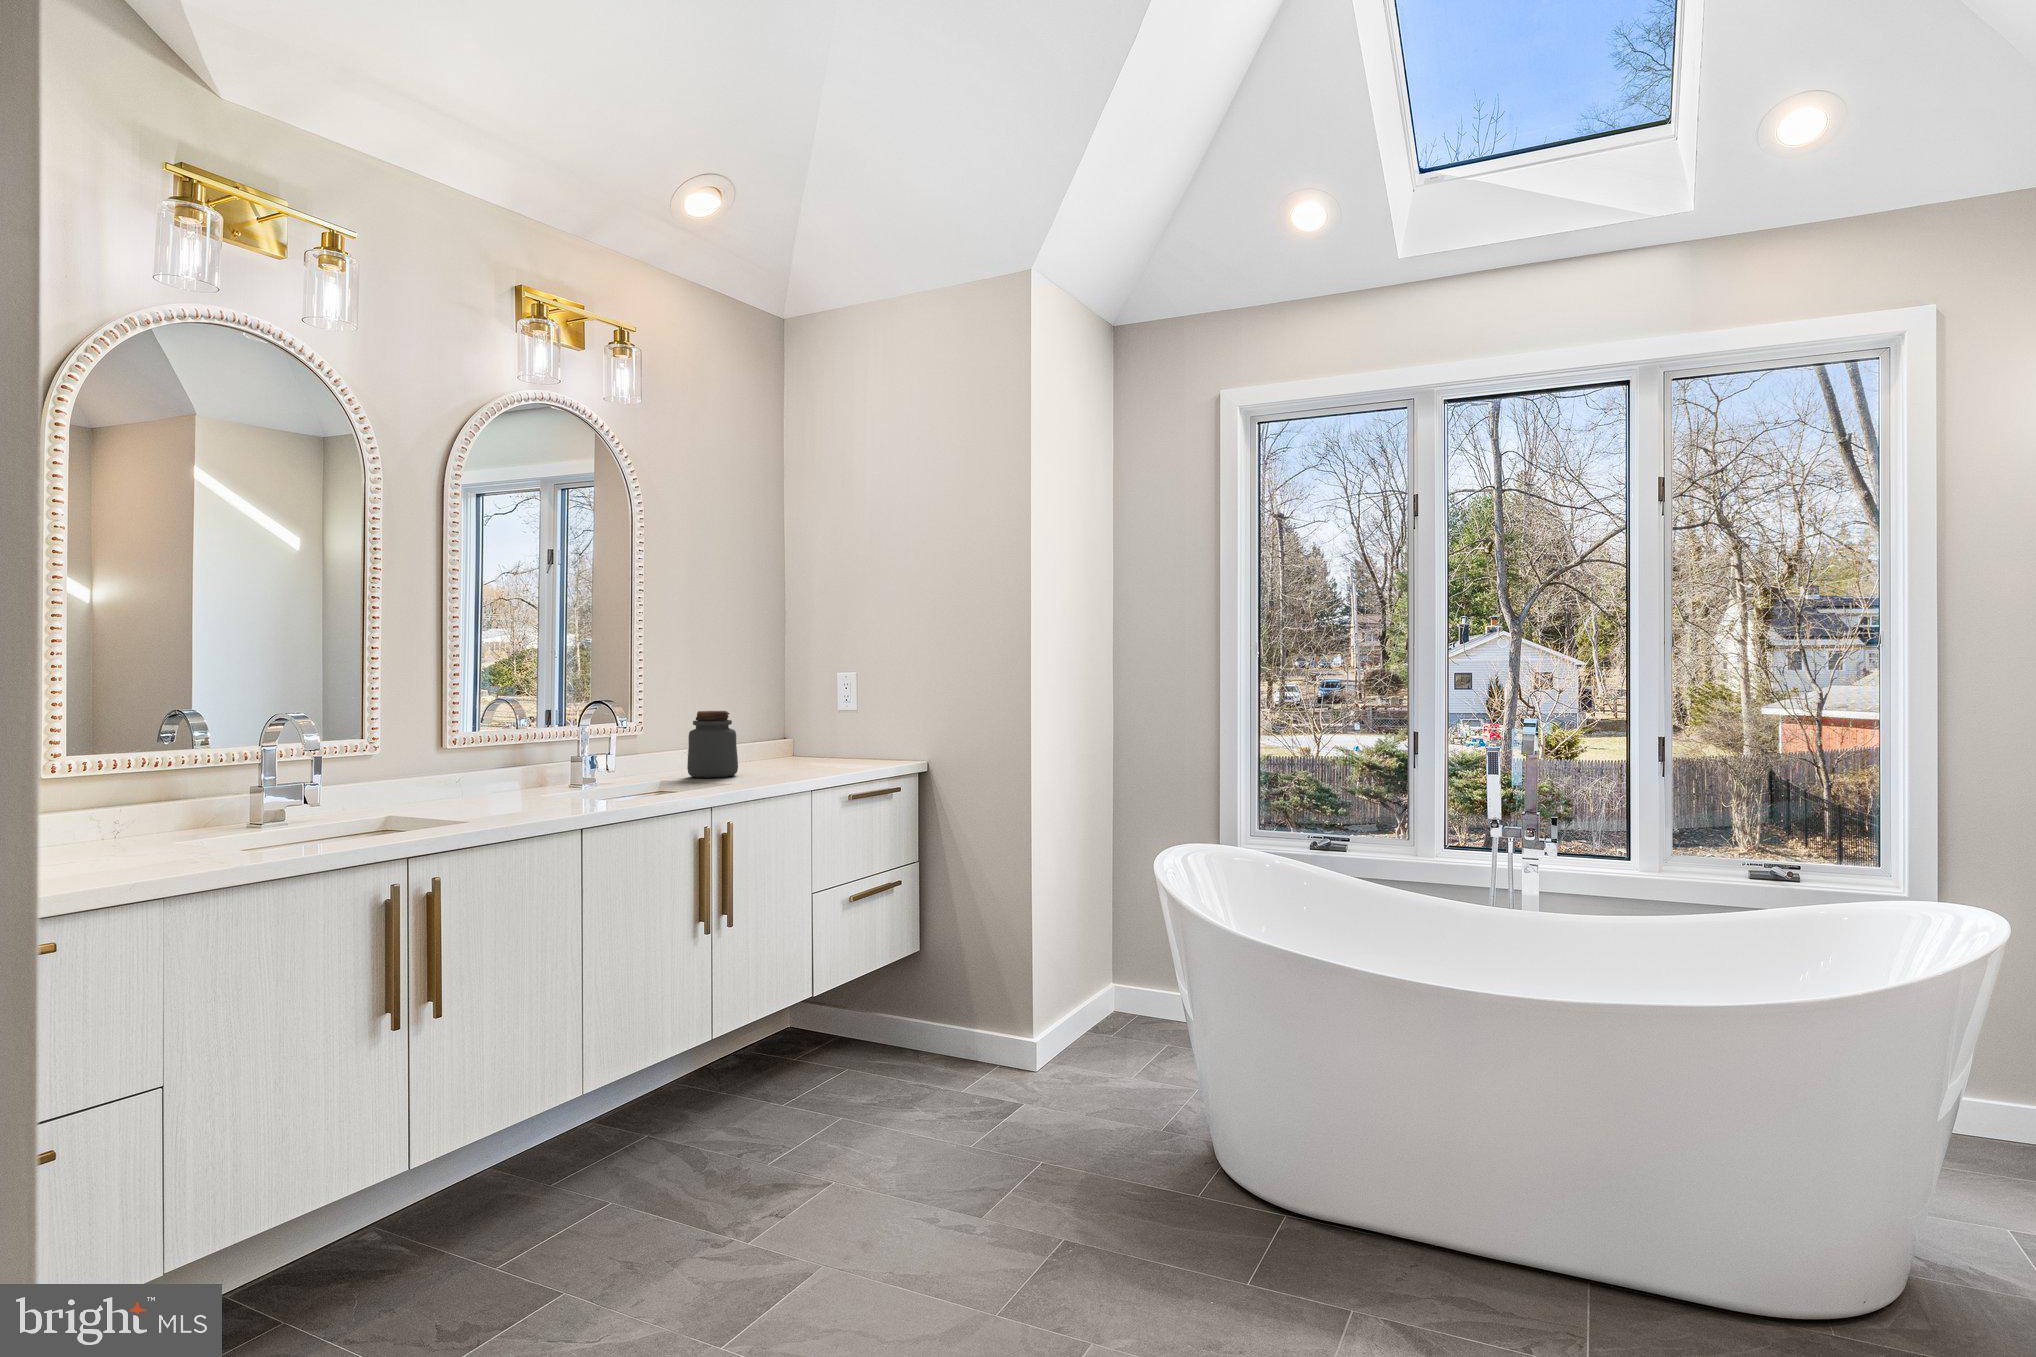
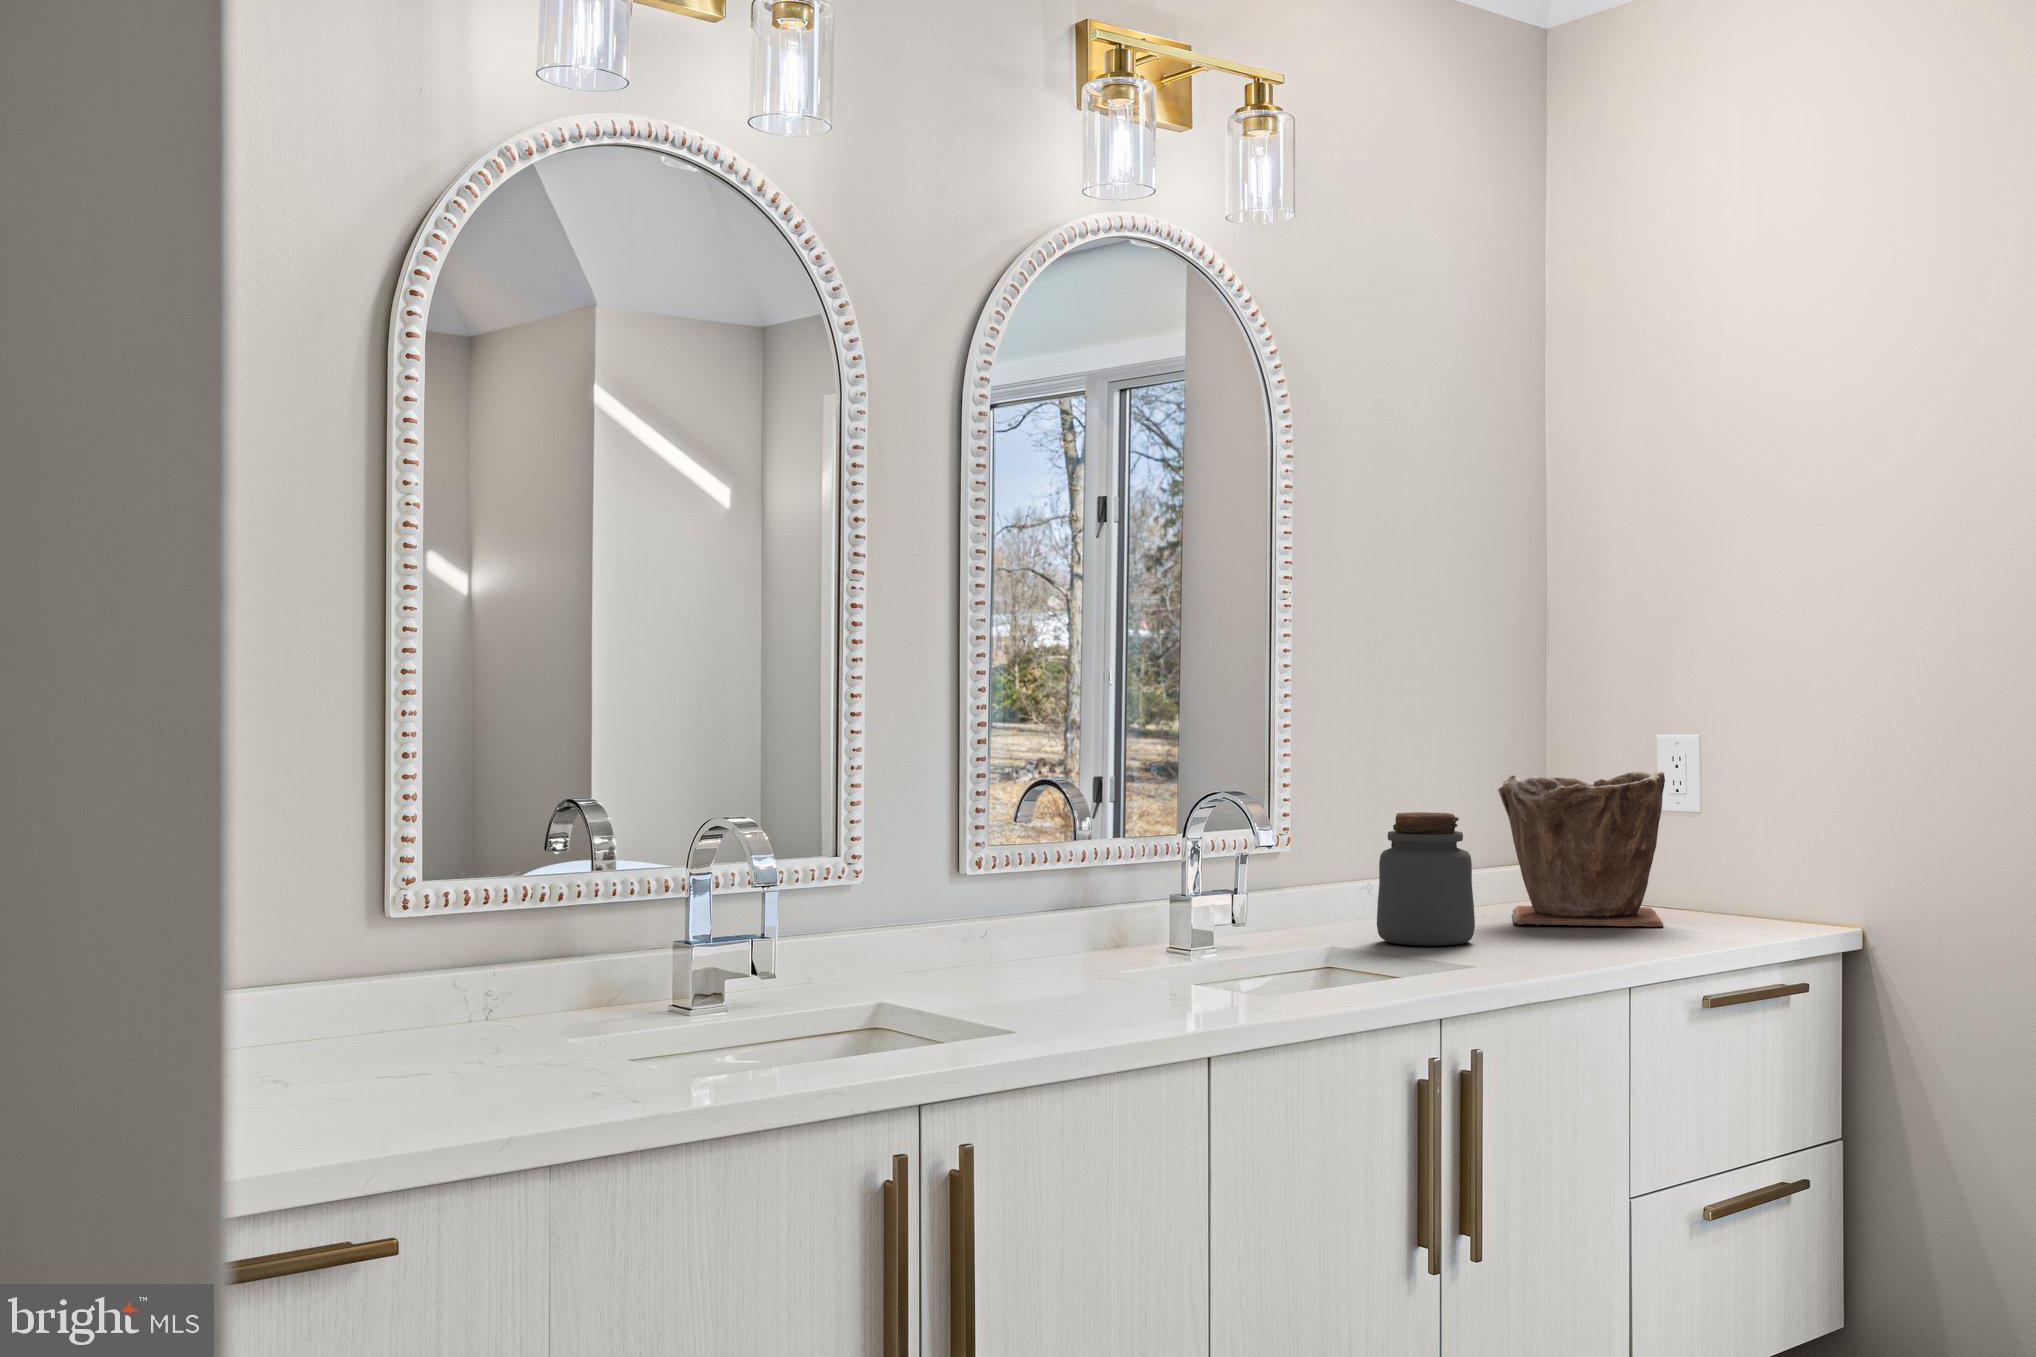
plant pot: none [756,690,838,767] -> present [1498,772,1665,927]

